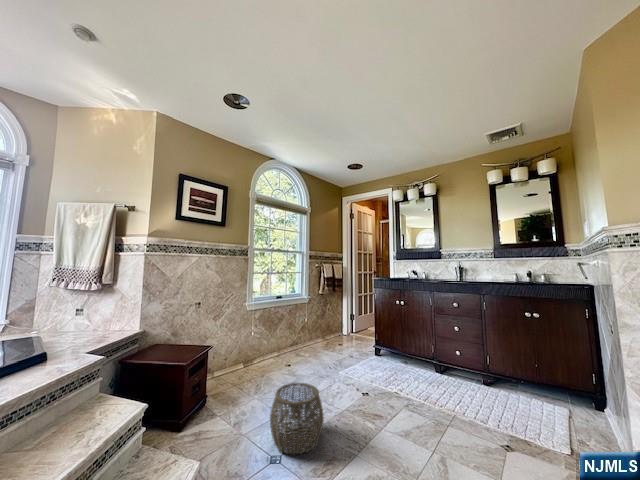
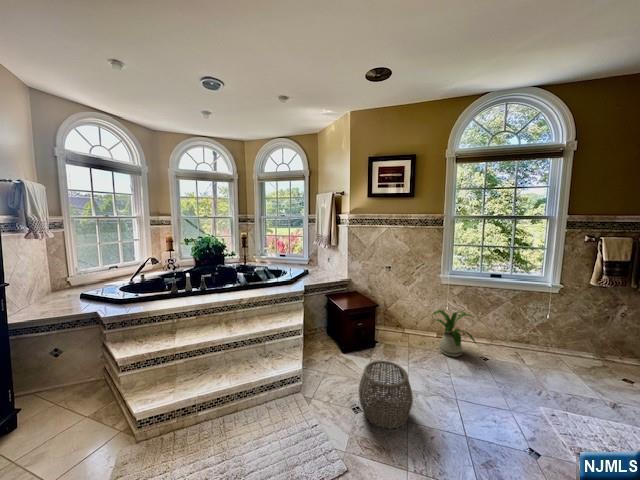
house plant: none [243,328,291,375] -> present [432,310,476,357]

